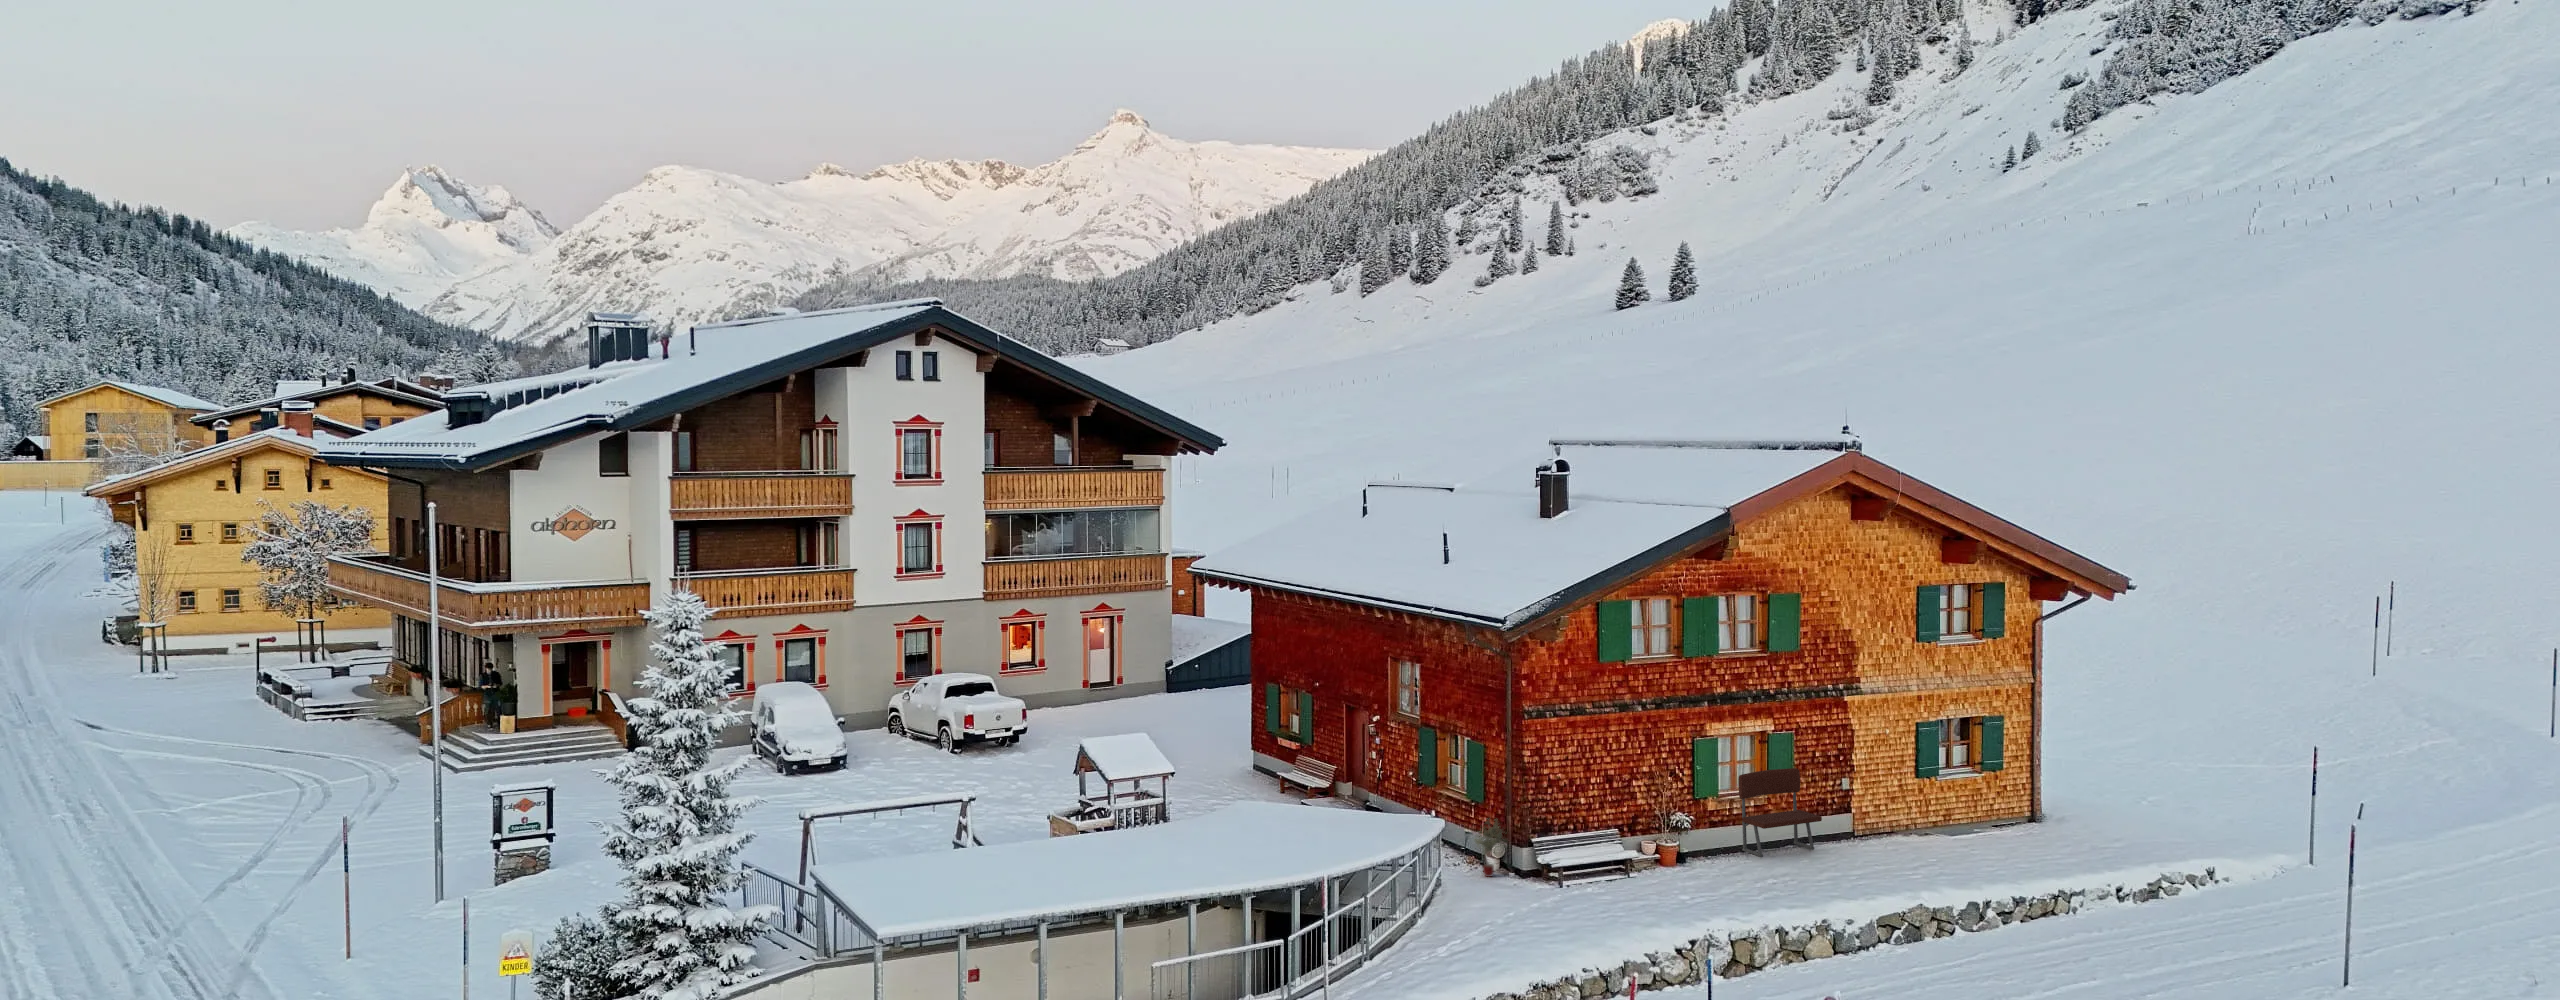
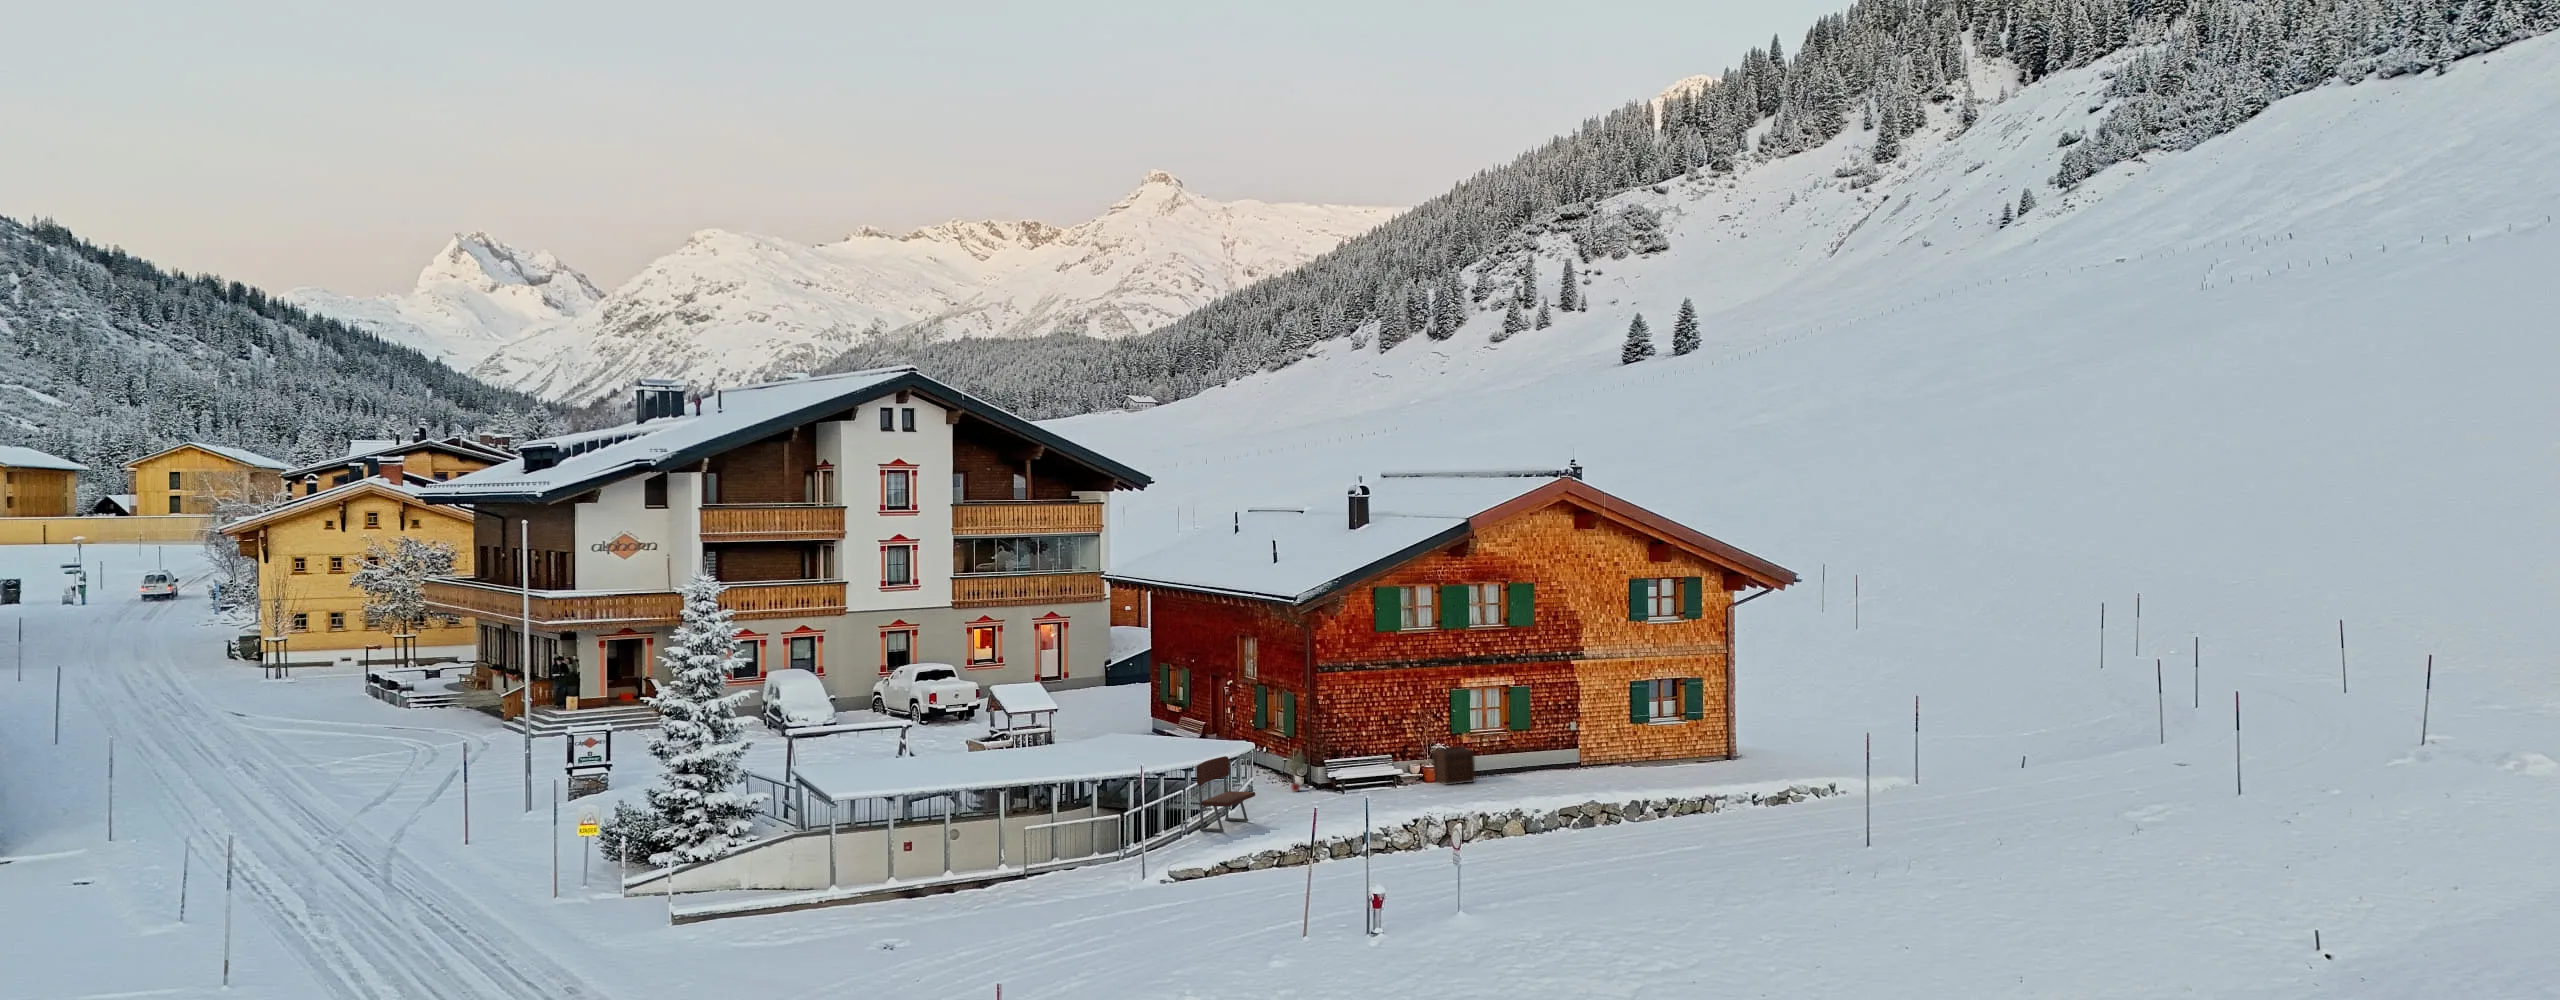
bench: present [1738,768,1822,857] -> present [1196,756,1255,832]
wooden crate: none [1668,813,1730,869] -> present [1432,746,1475,785]

